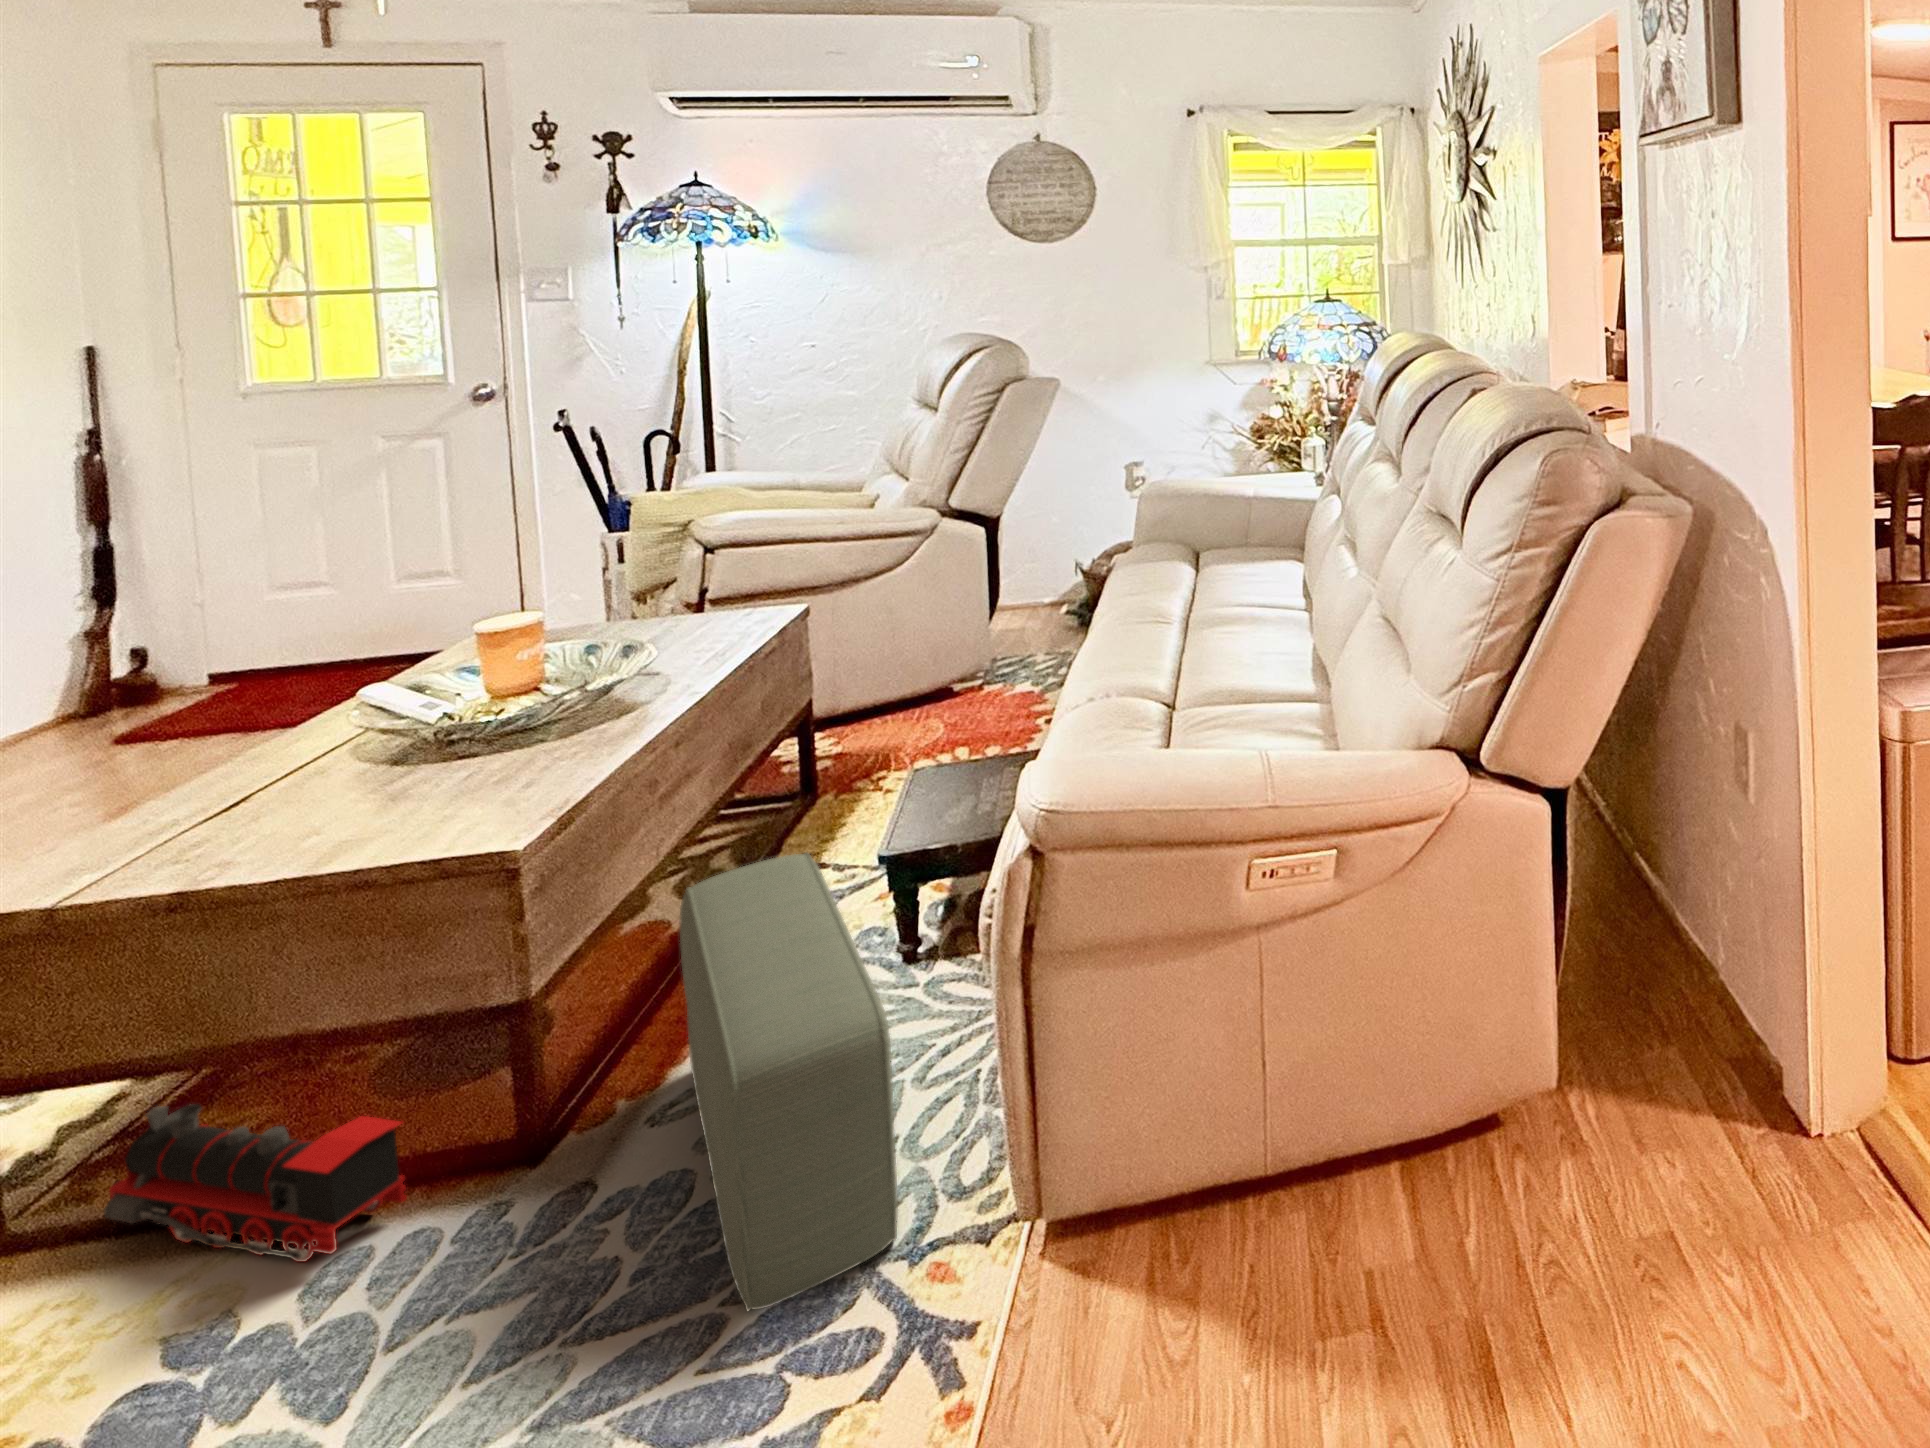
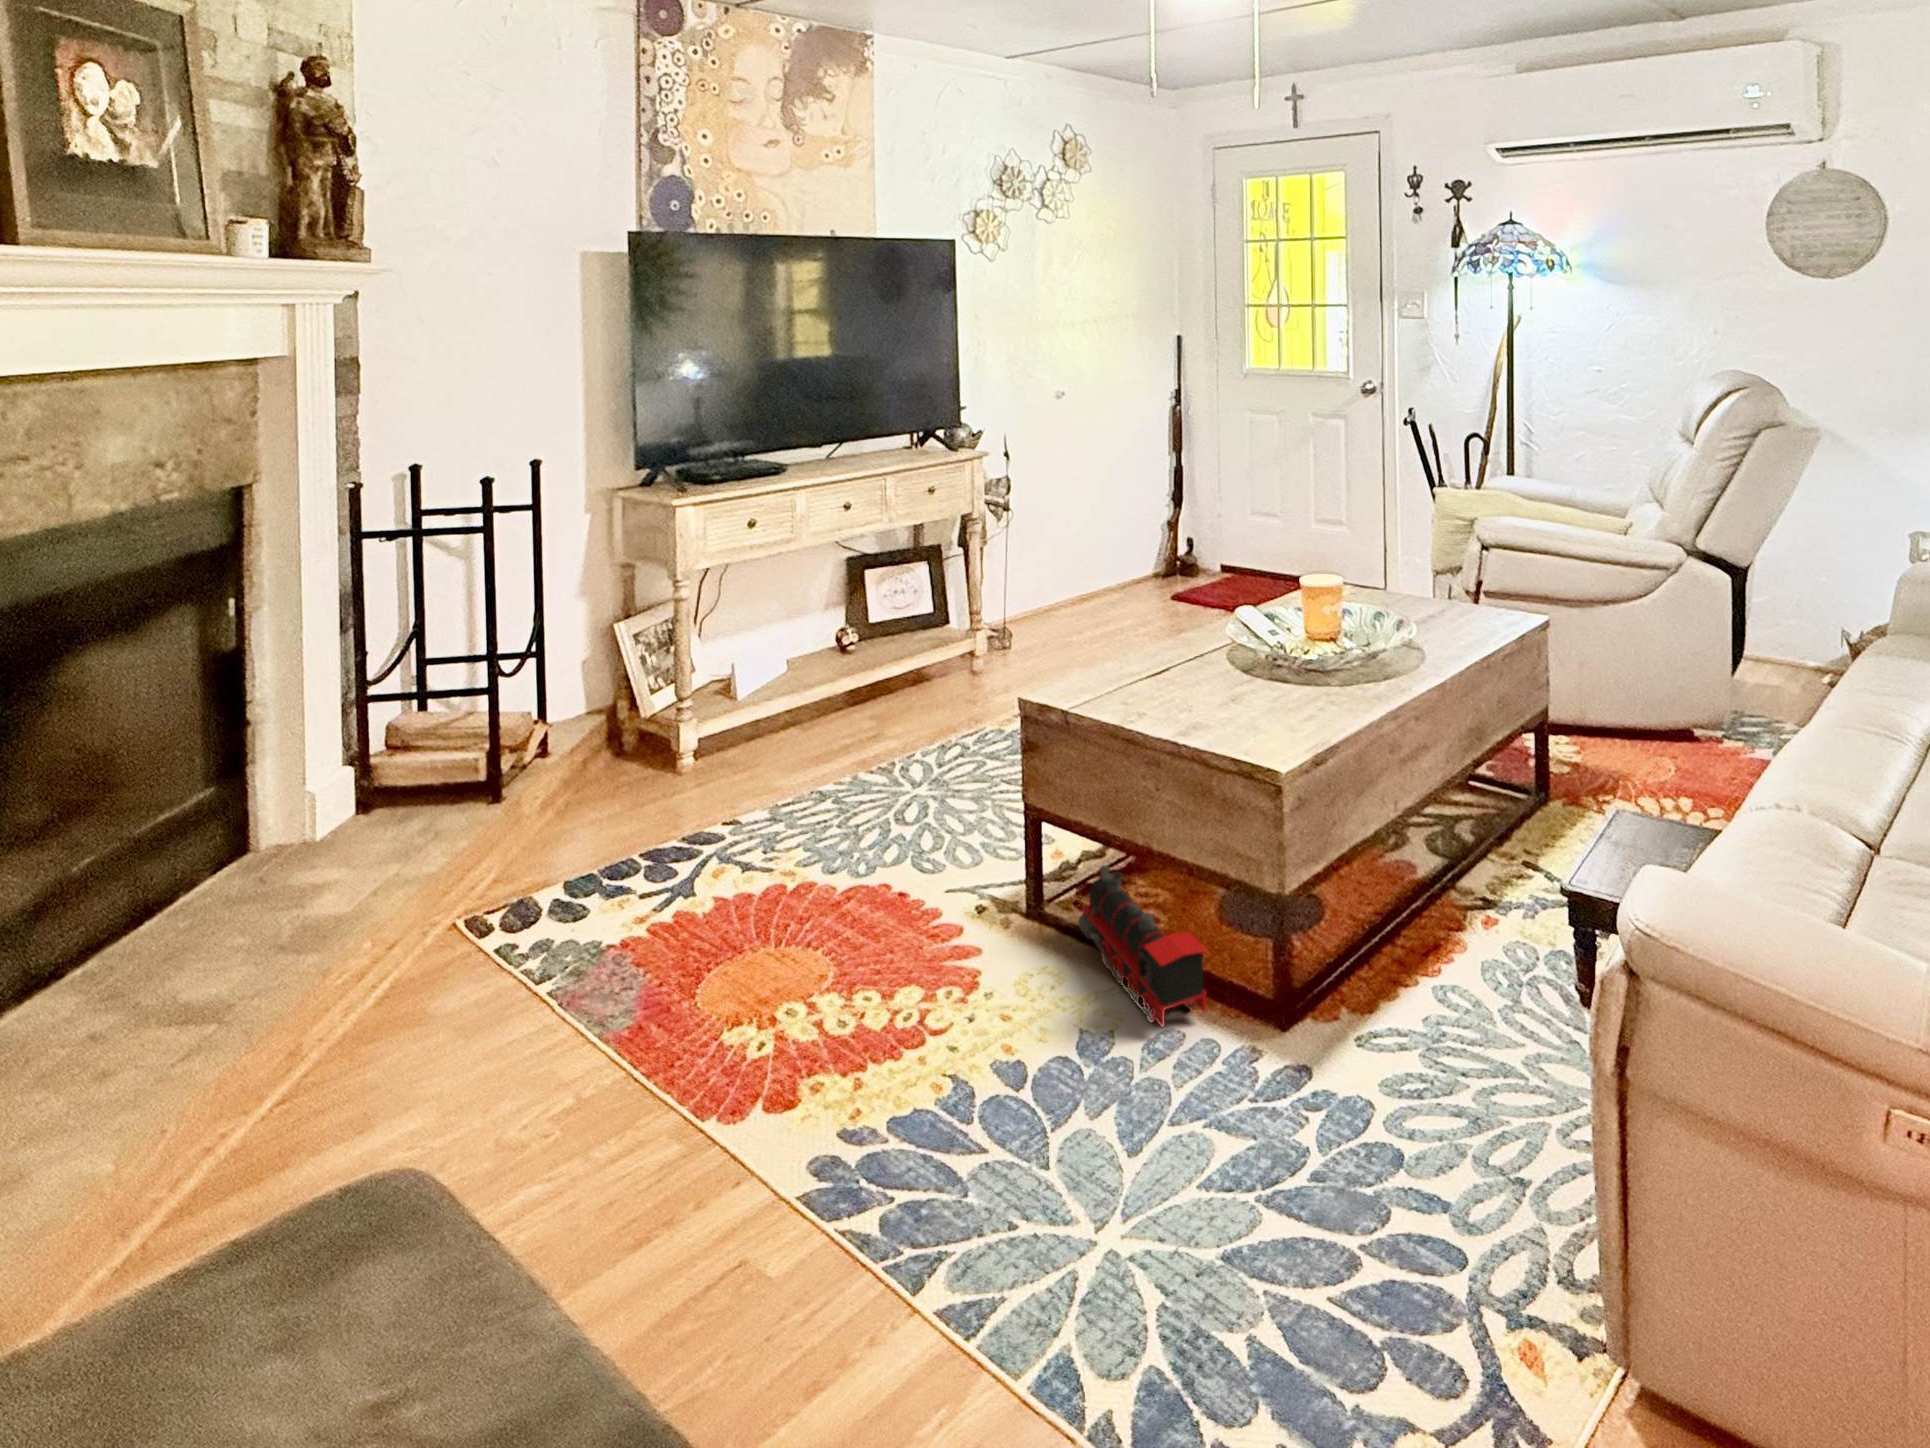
pouf: present [680,853,898,1311] -> none [1367,848,1509,1295]

